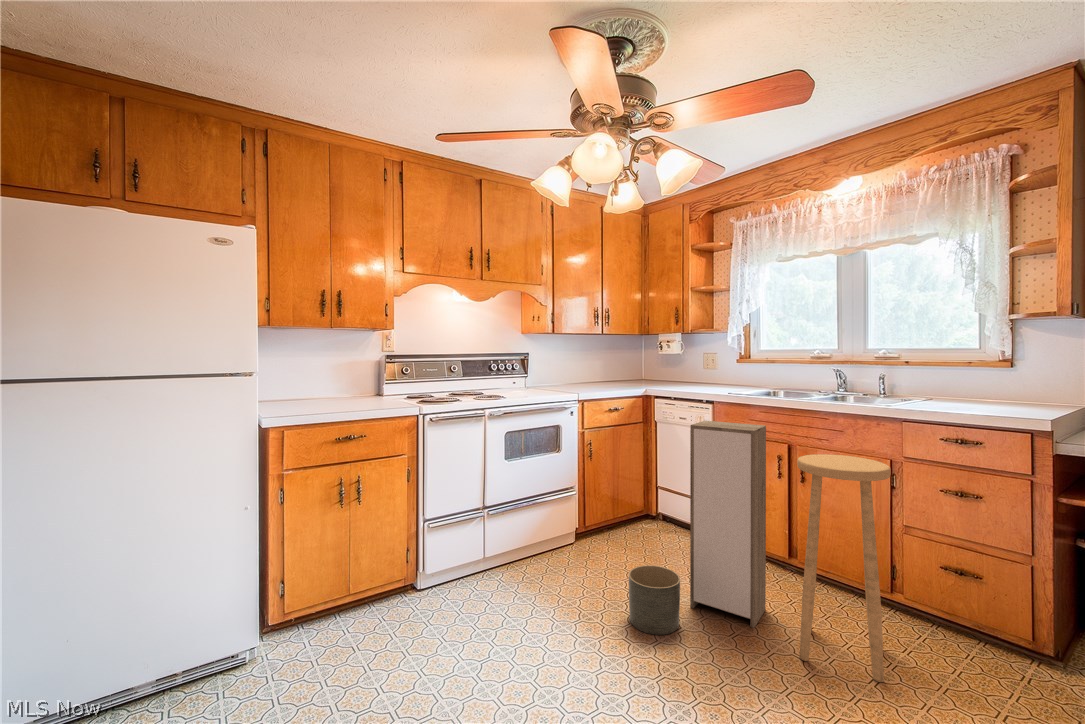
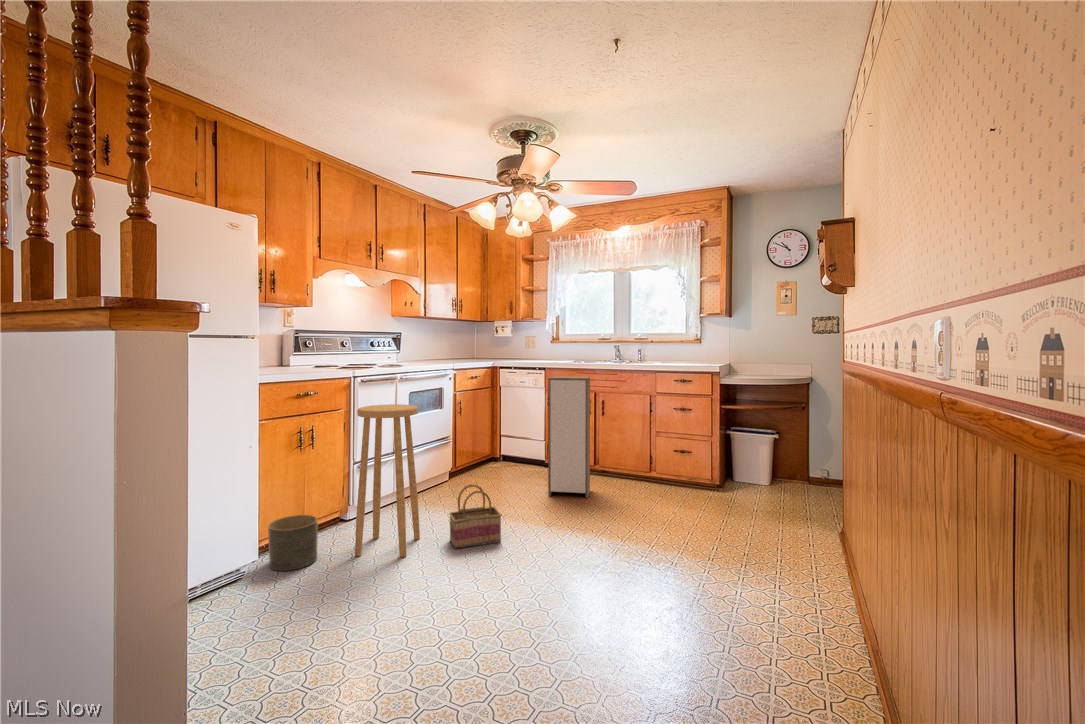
stool: present [797,454,891,682] -> present [355,404,420,557]
planter: present [629,565,680,635] -> present [268,515,318,571]
basket: none [484,593,564,702] -> present [449,485,501,548]

